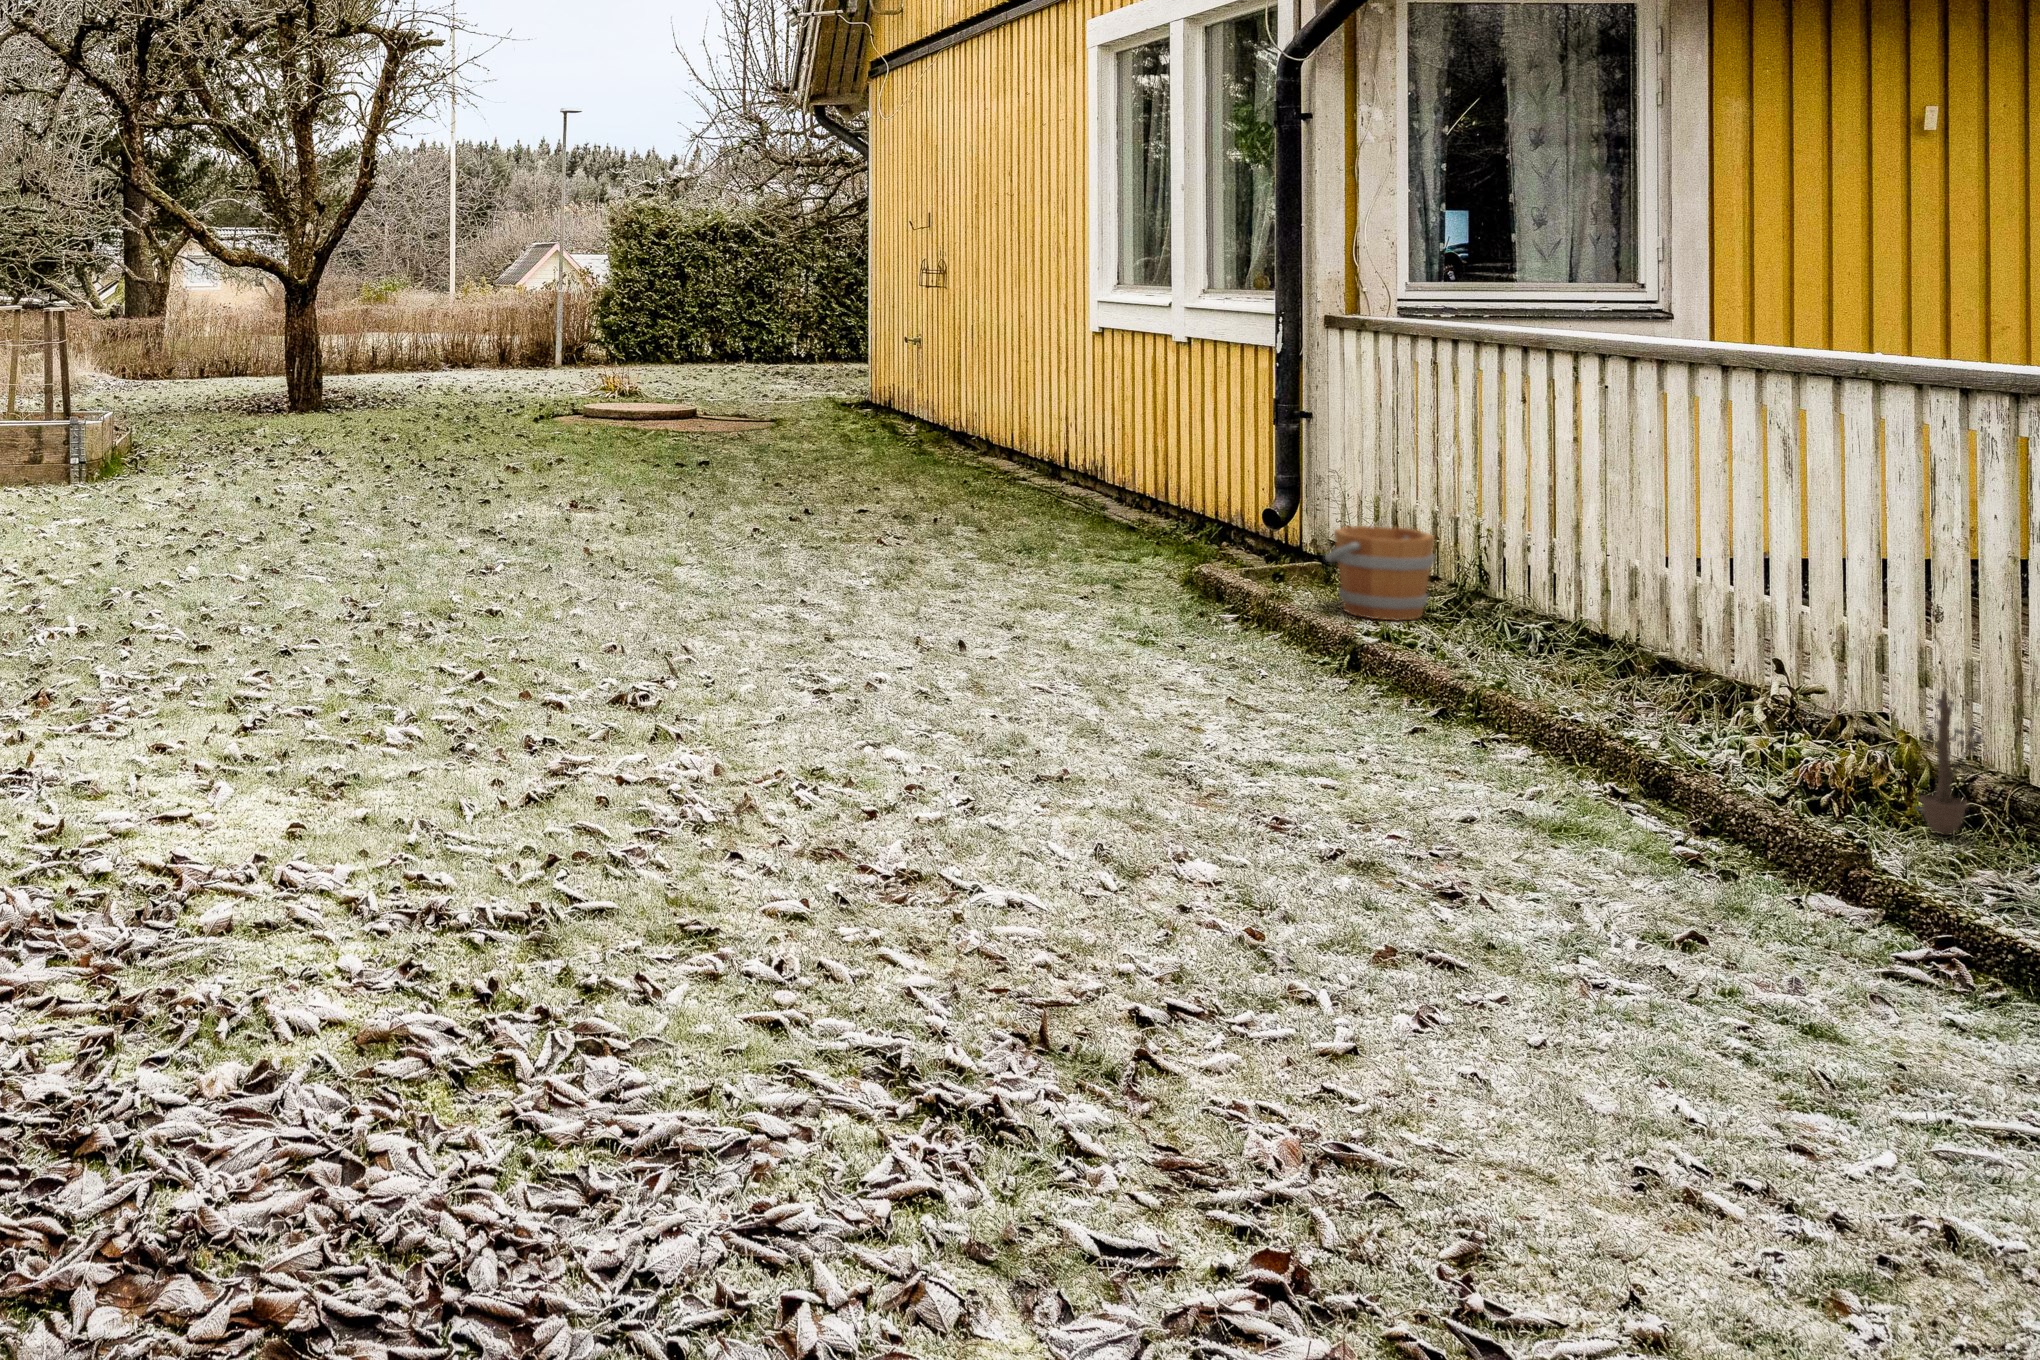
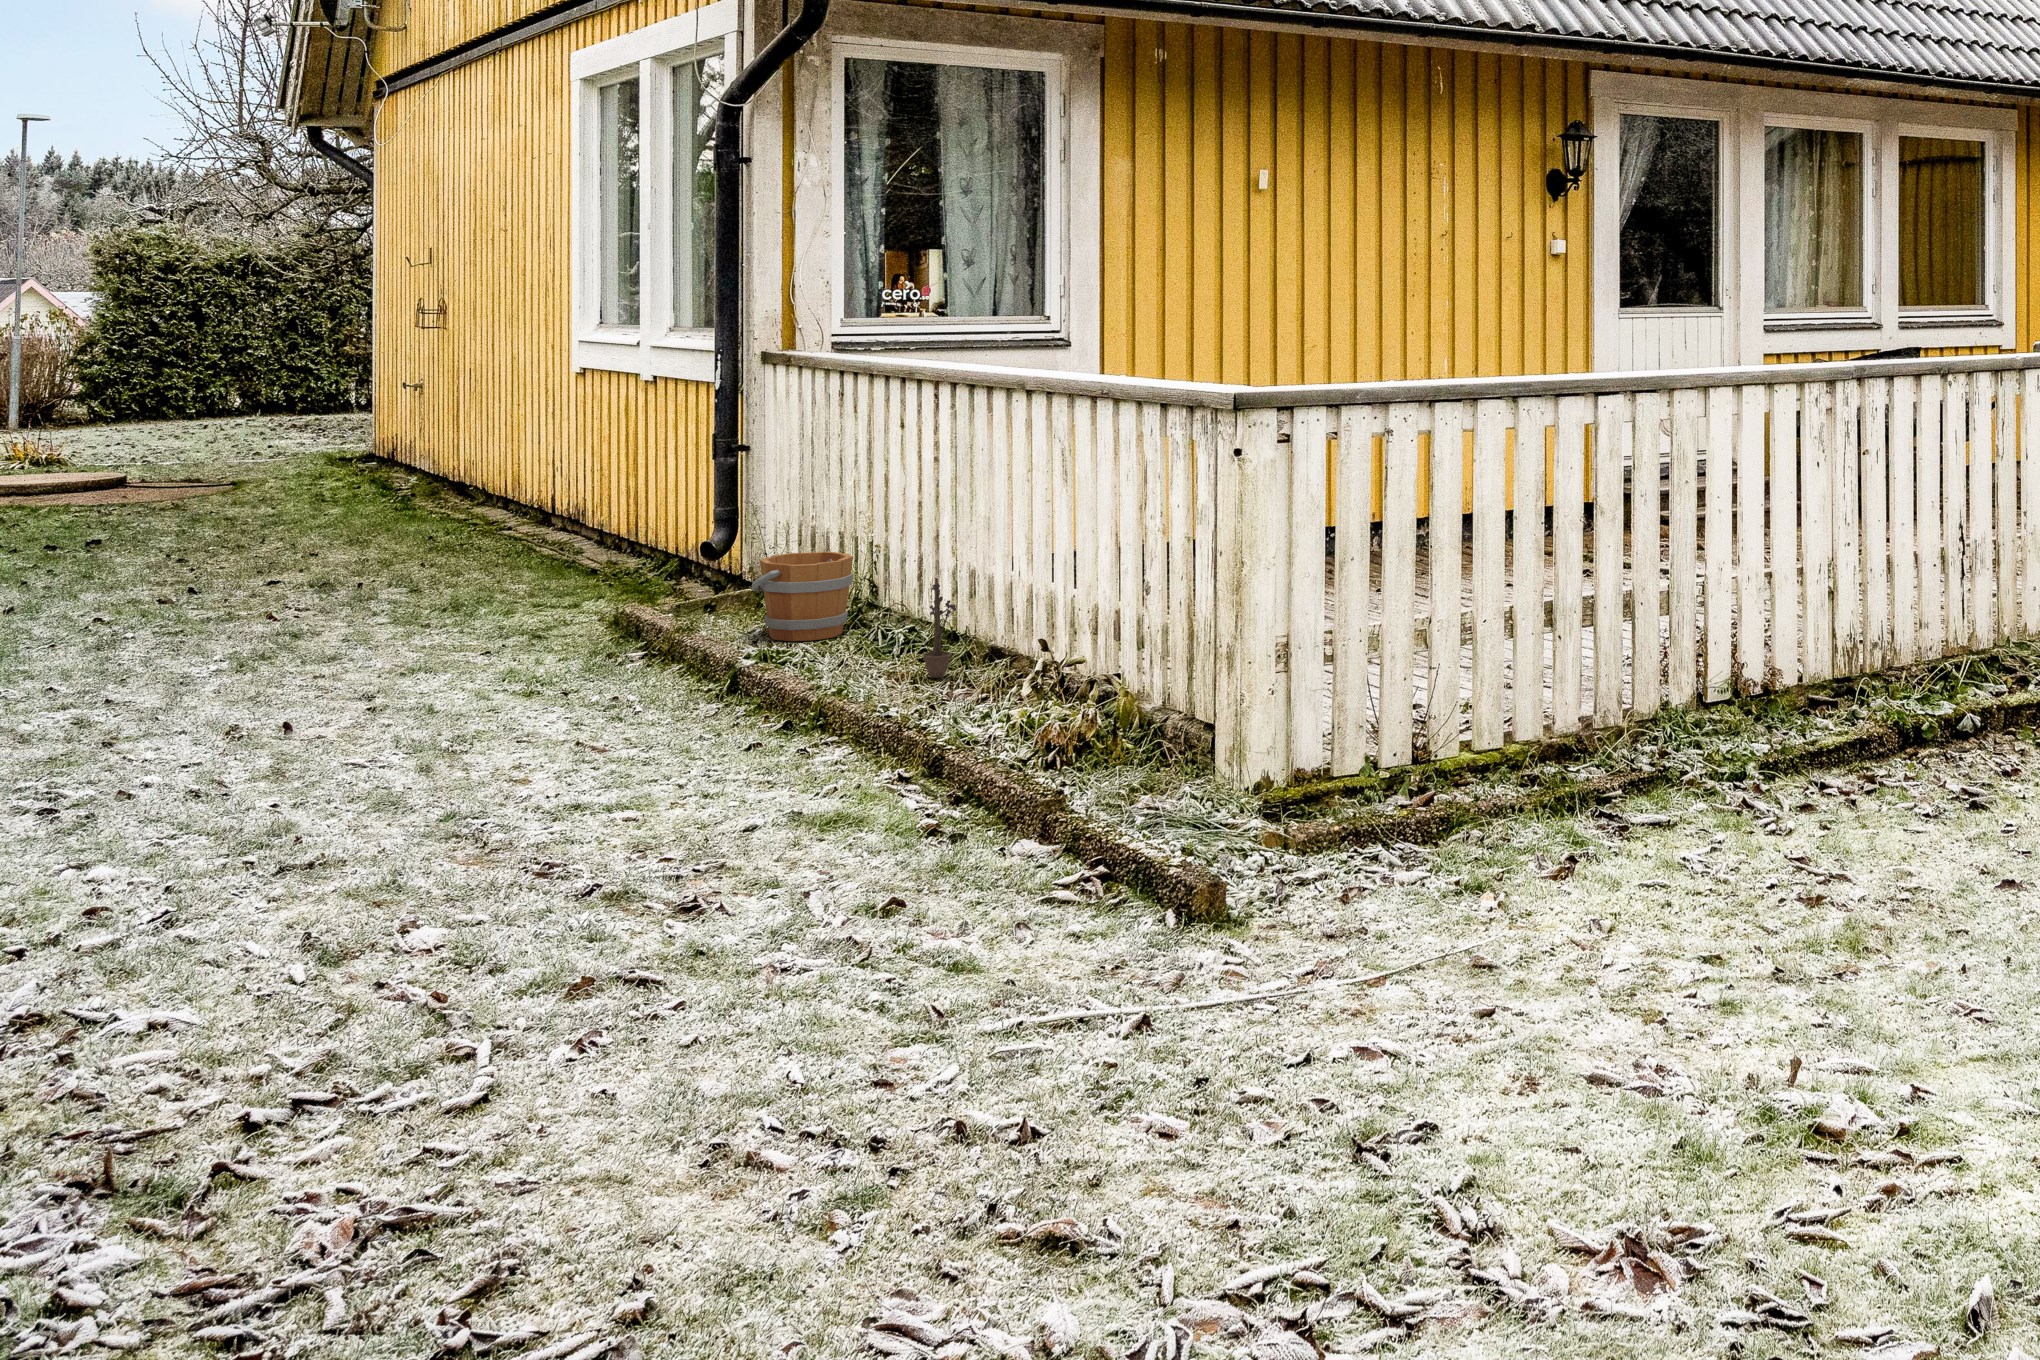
decorative plant: present [1917,690,1982,835] -> present [923,578,956,678]

